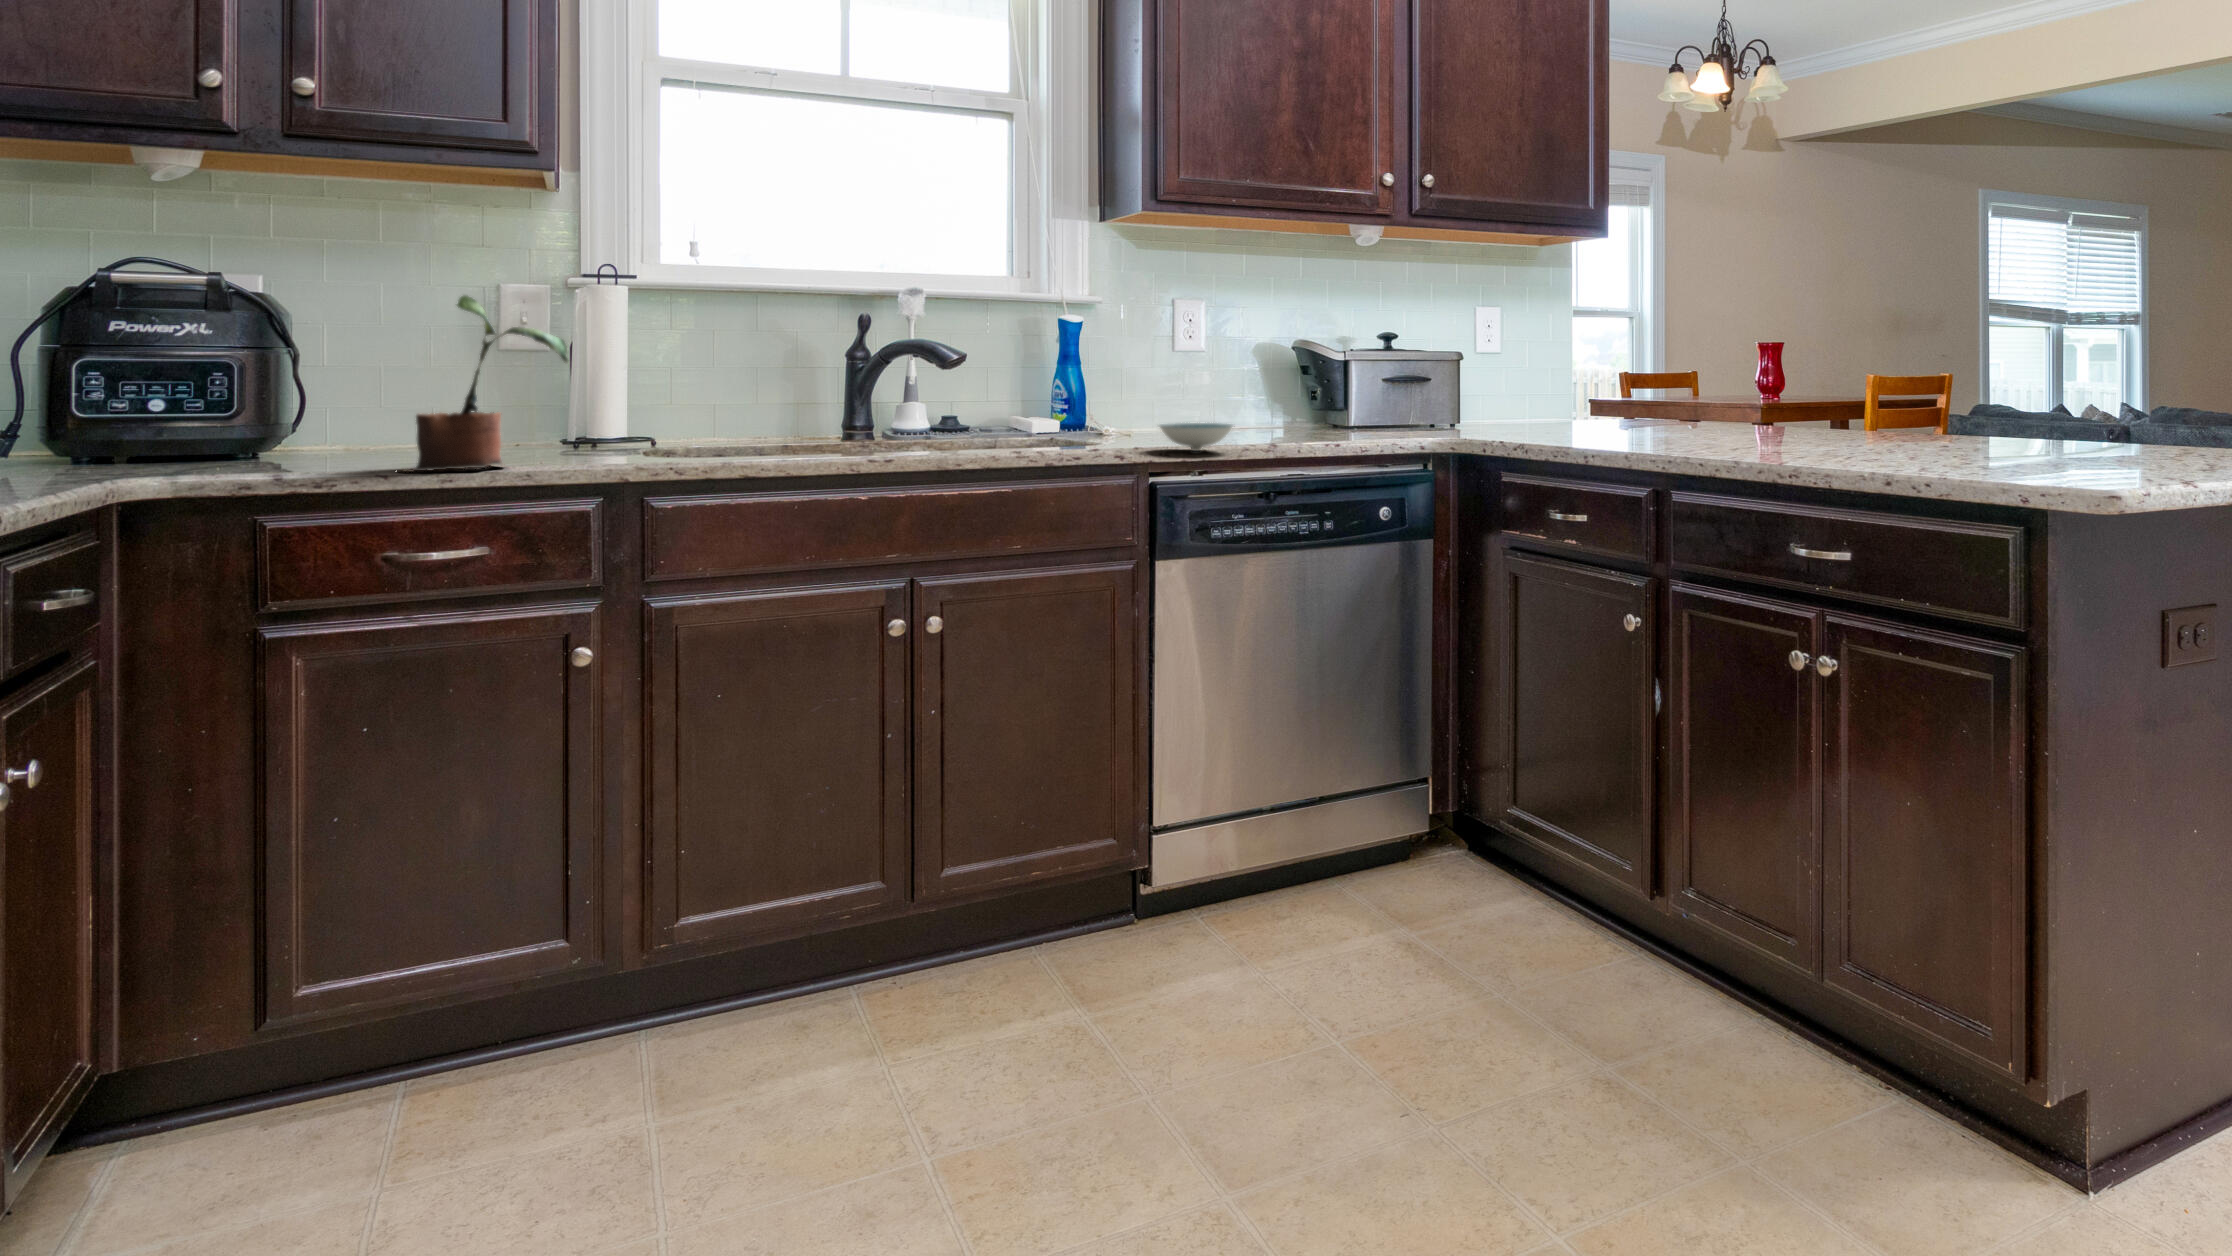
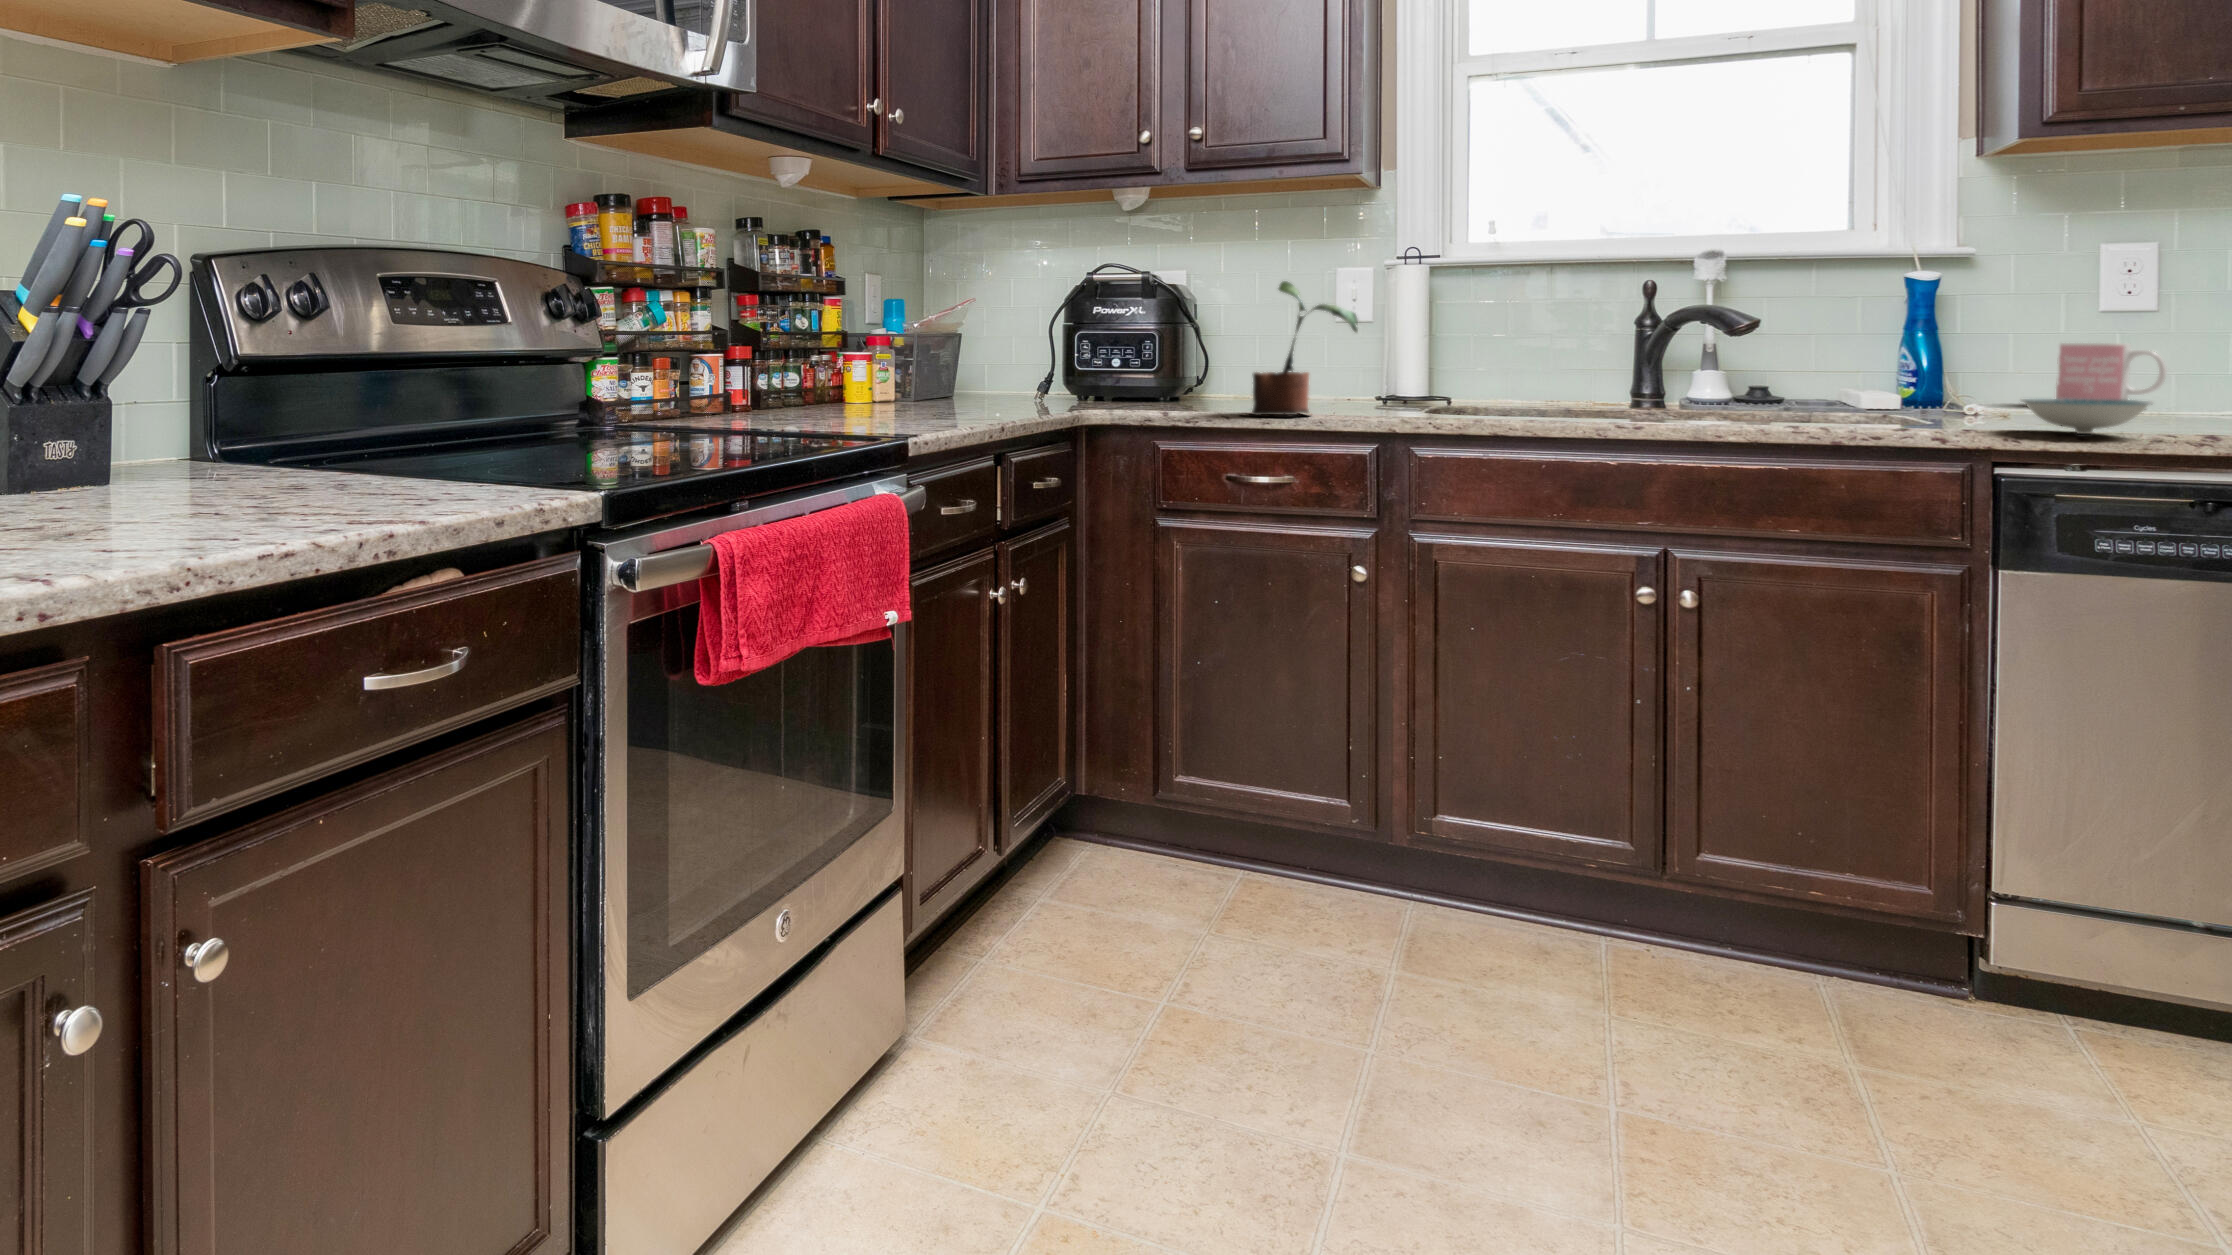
mug: none [1153,379,1215,427] -> present [2056,343,2166,400]

